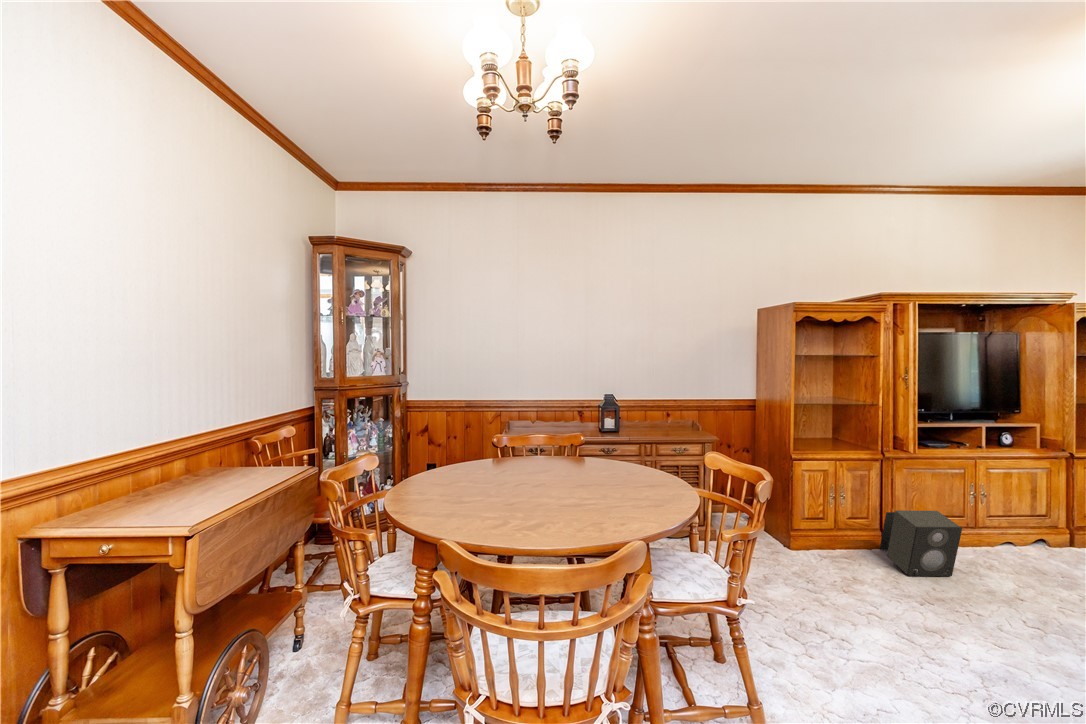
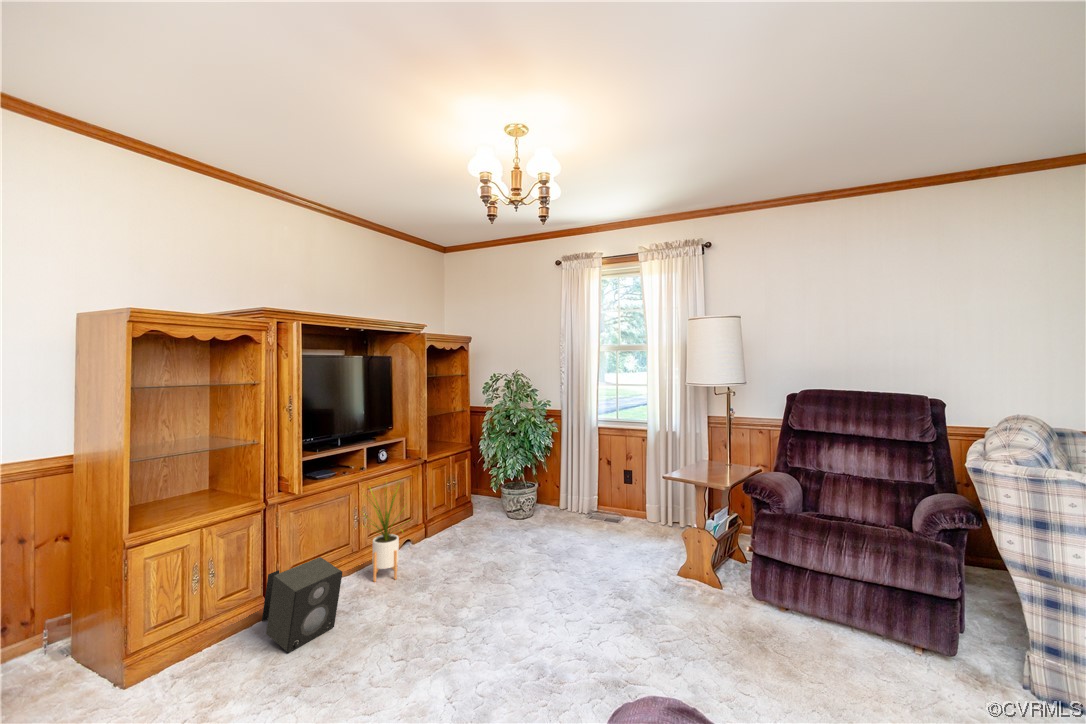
house plant: none [977,457,1053,568] -> present [370,484,403,582]

